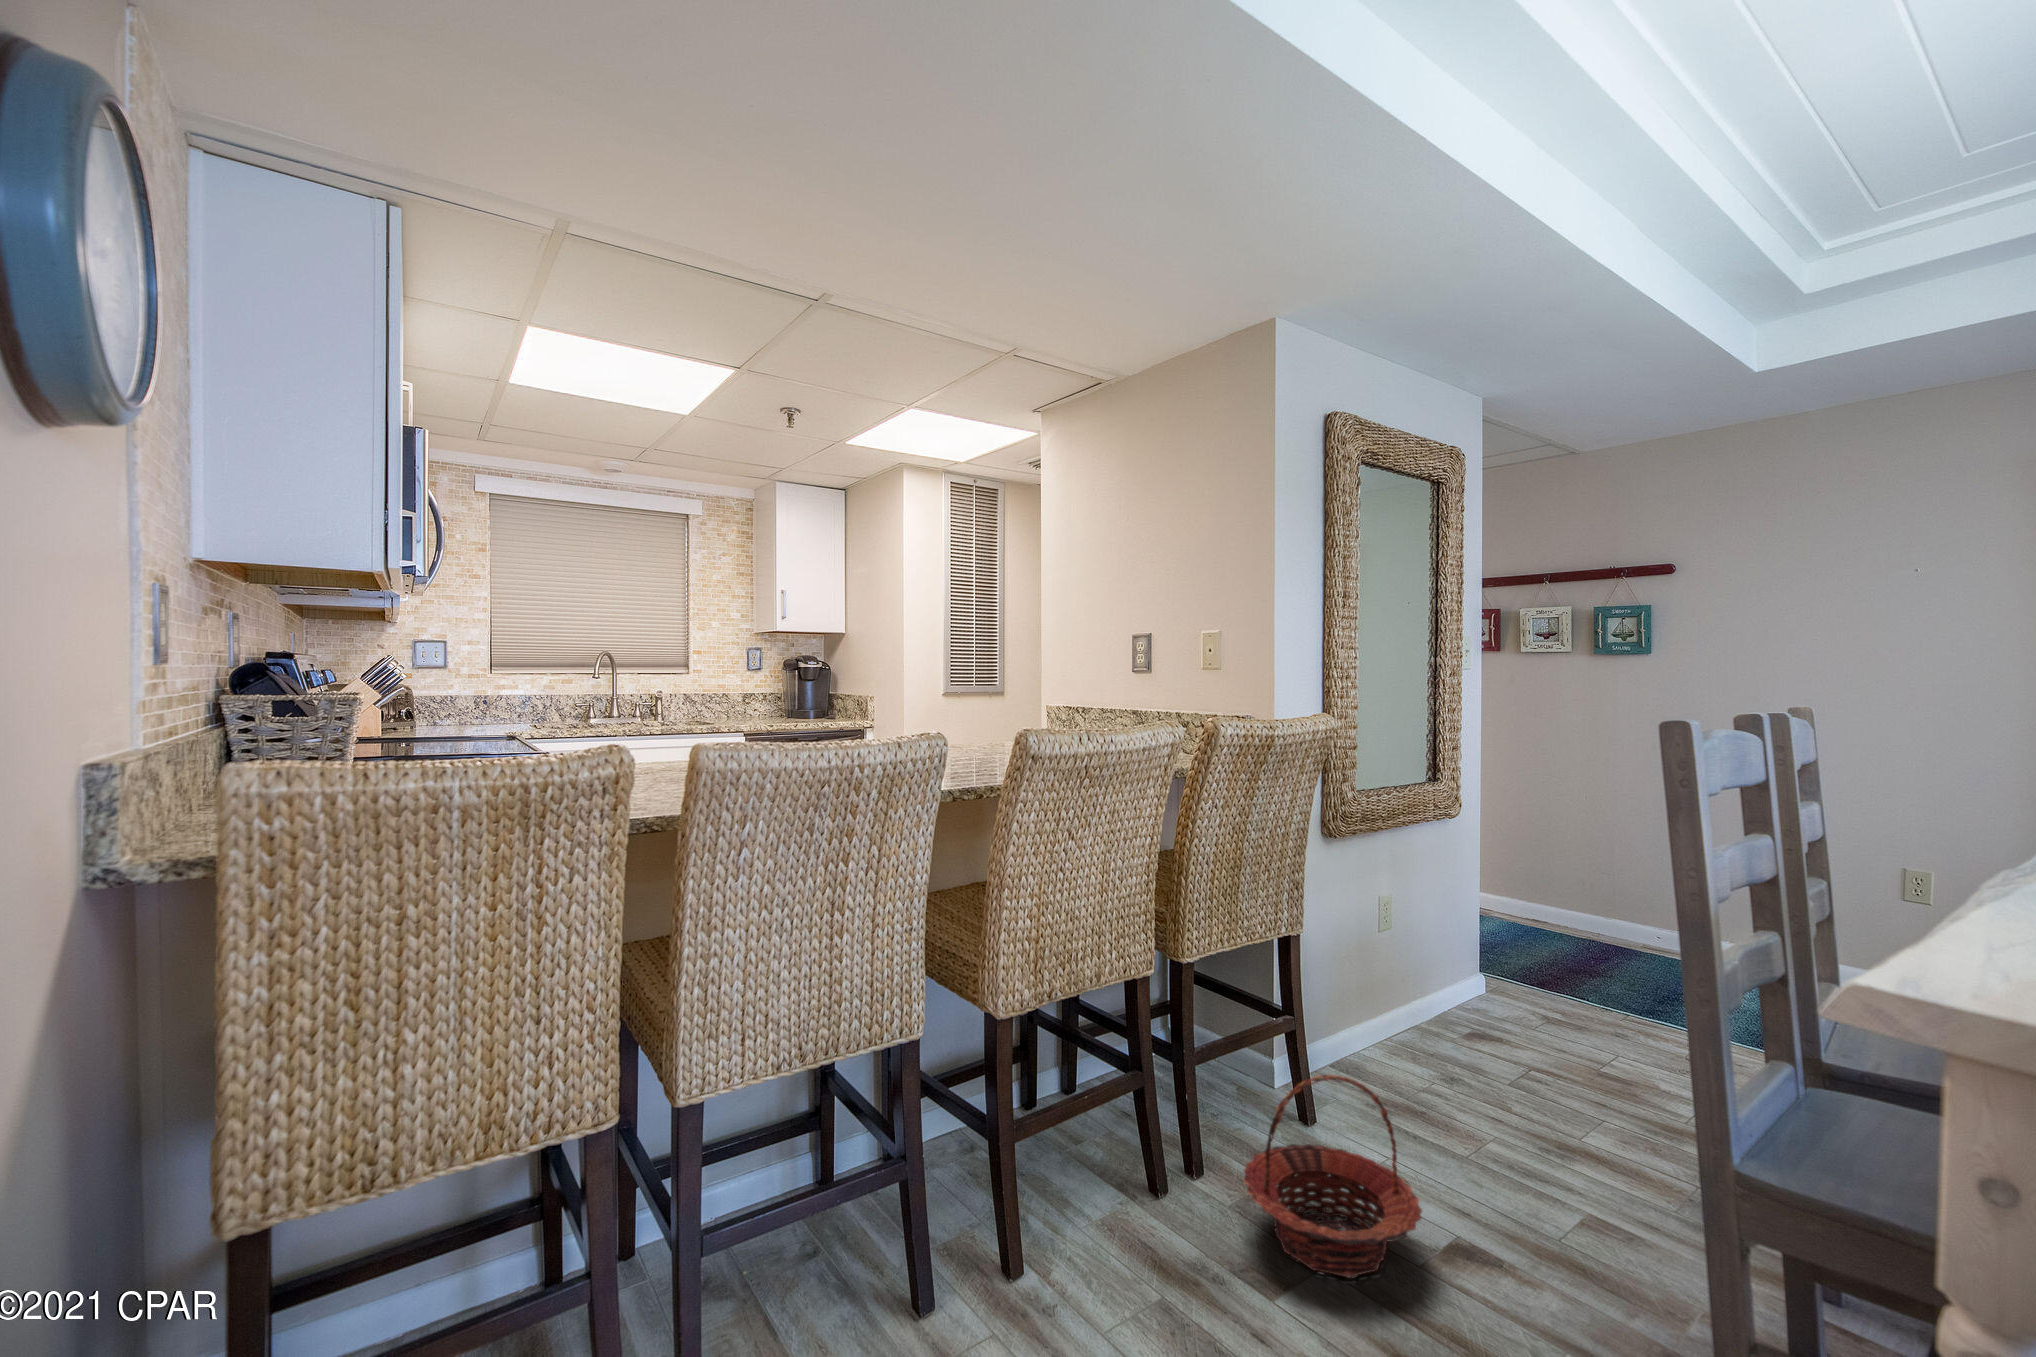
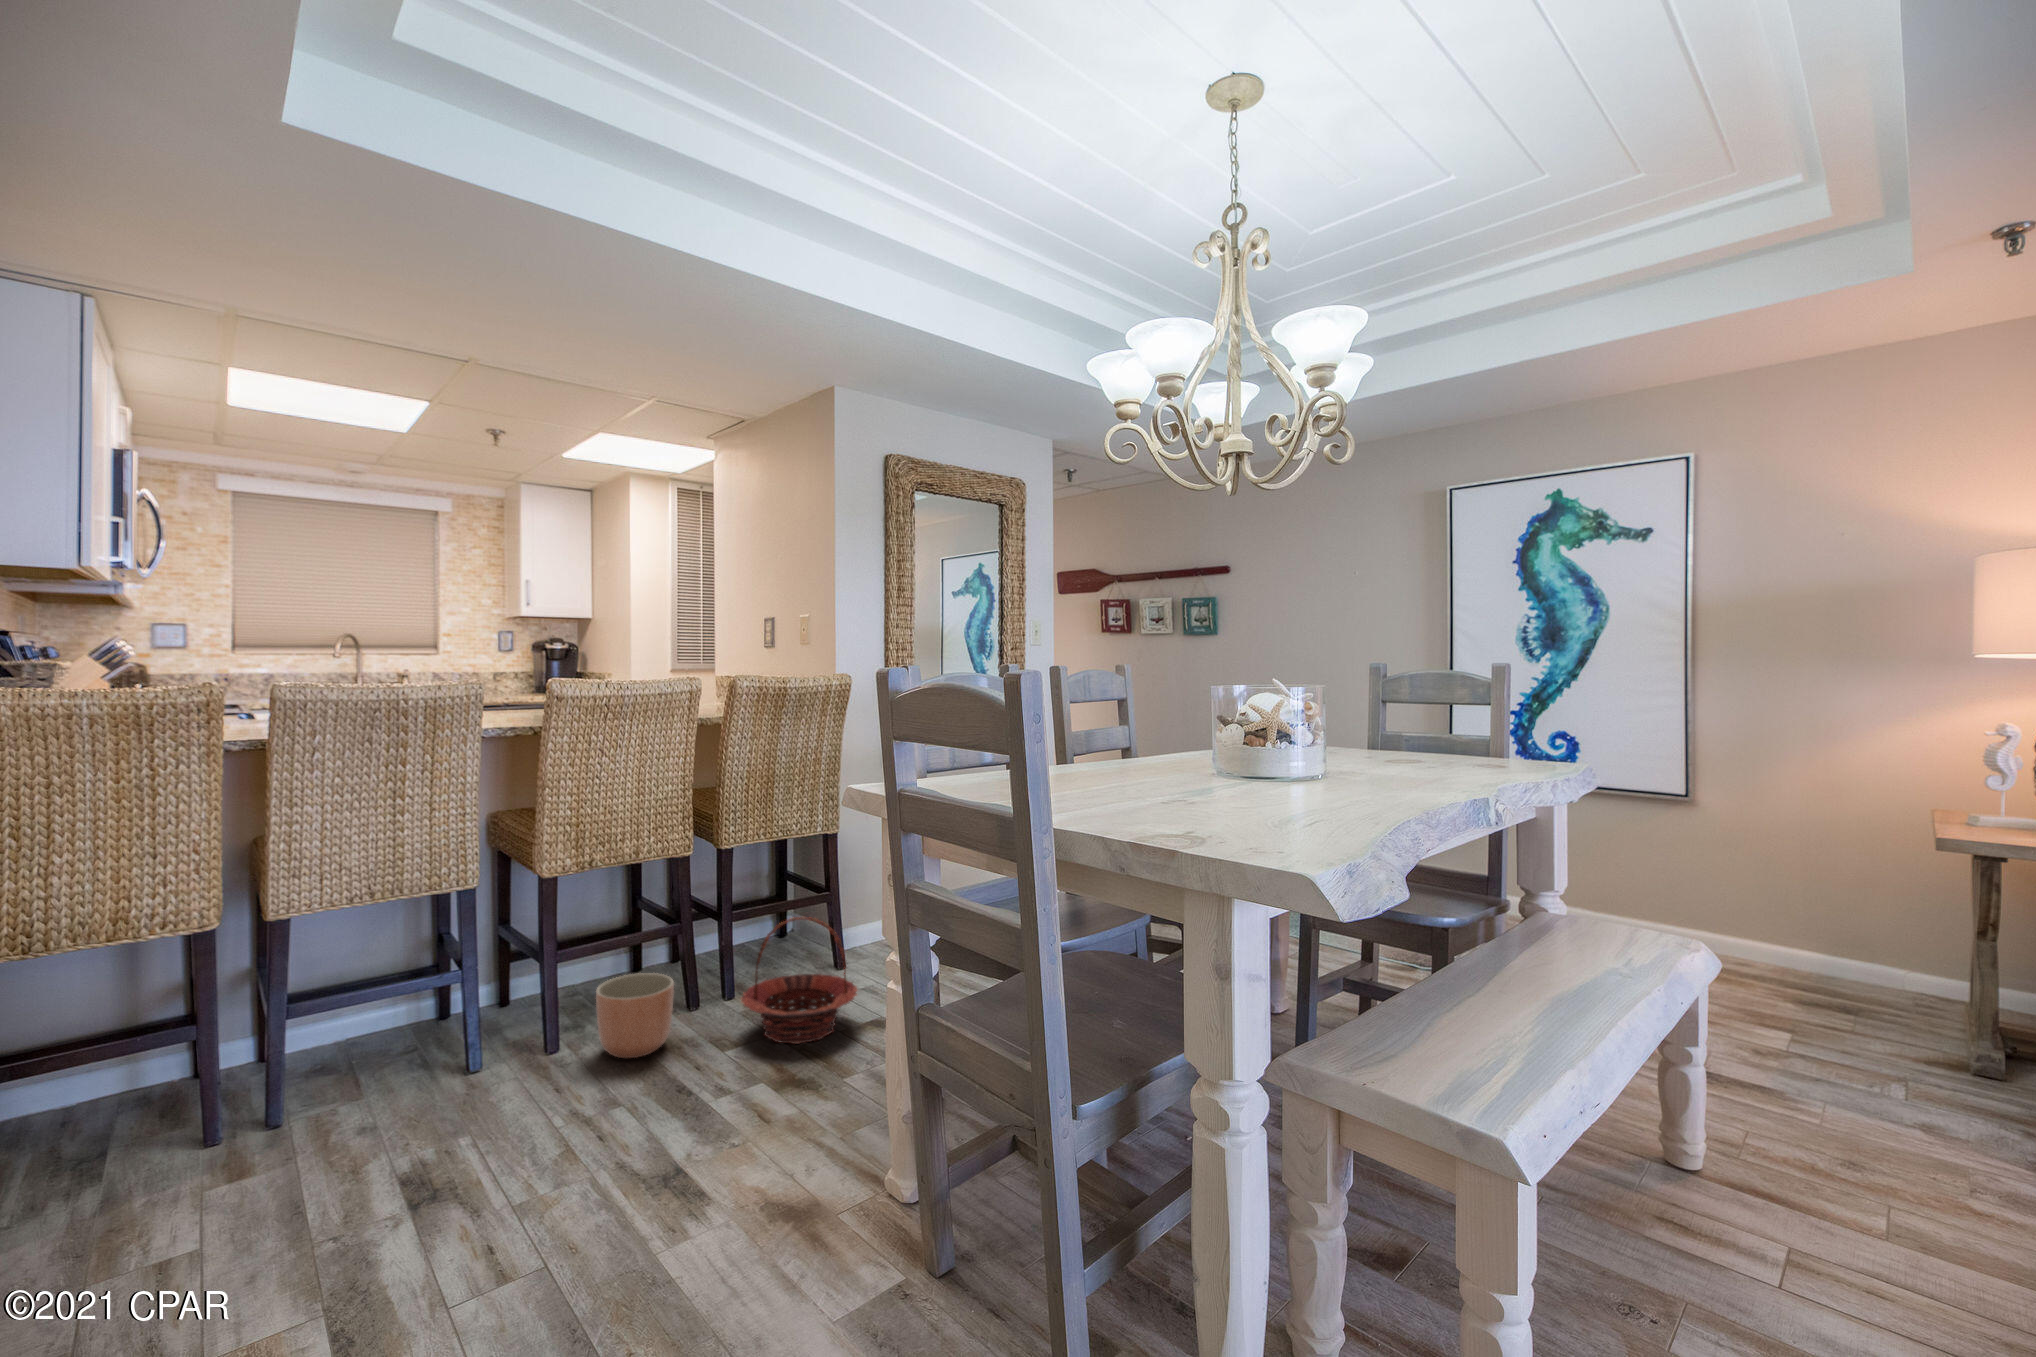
planter: none [1060,1144,1164,1287] -> present [596,973,674,1058]

